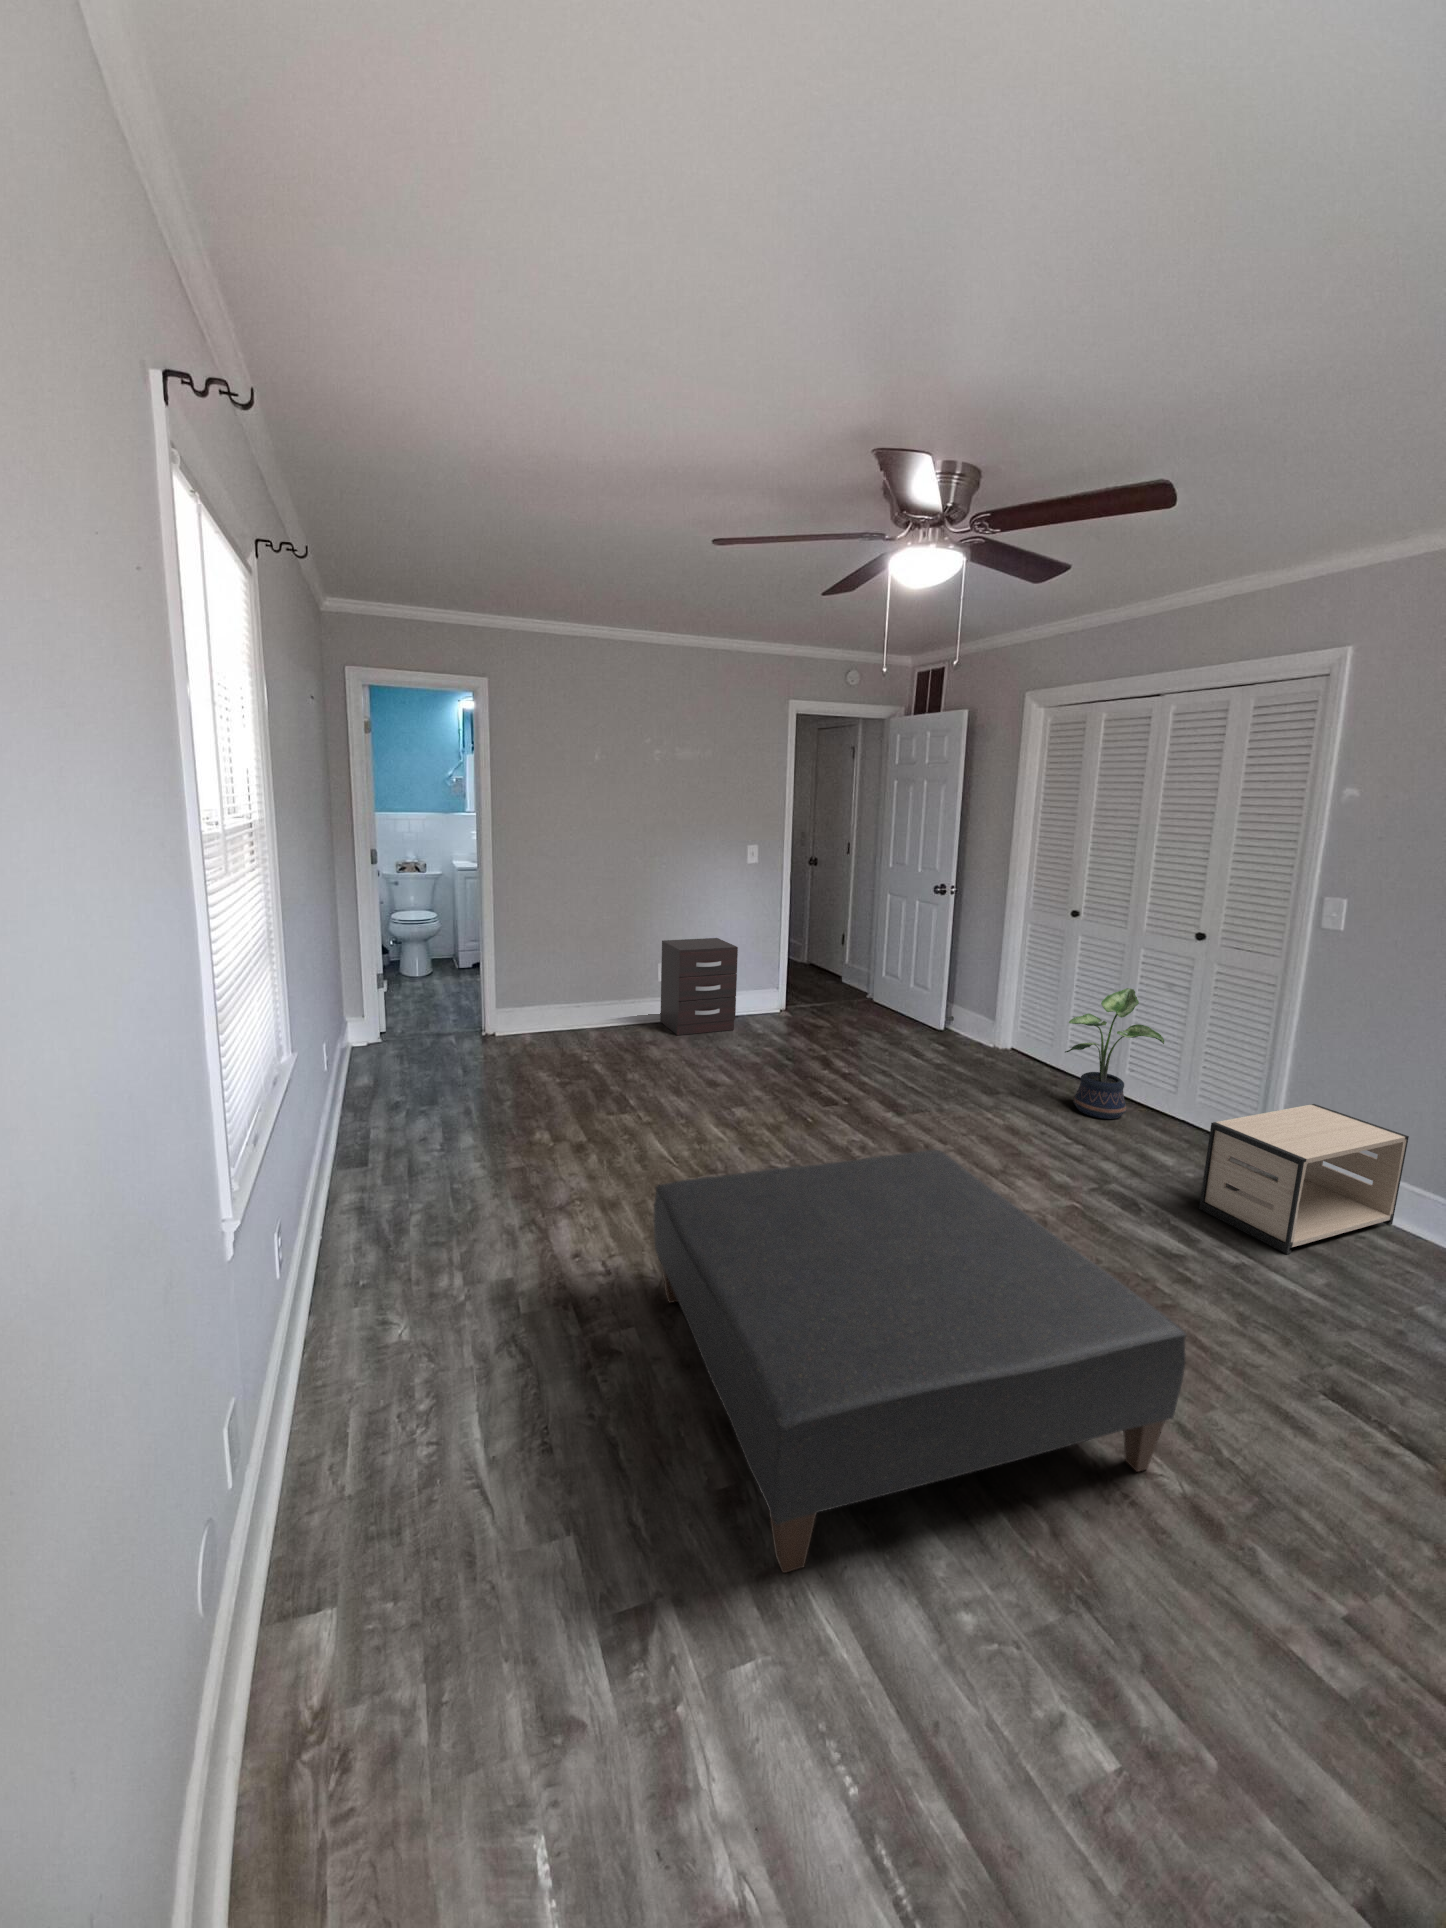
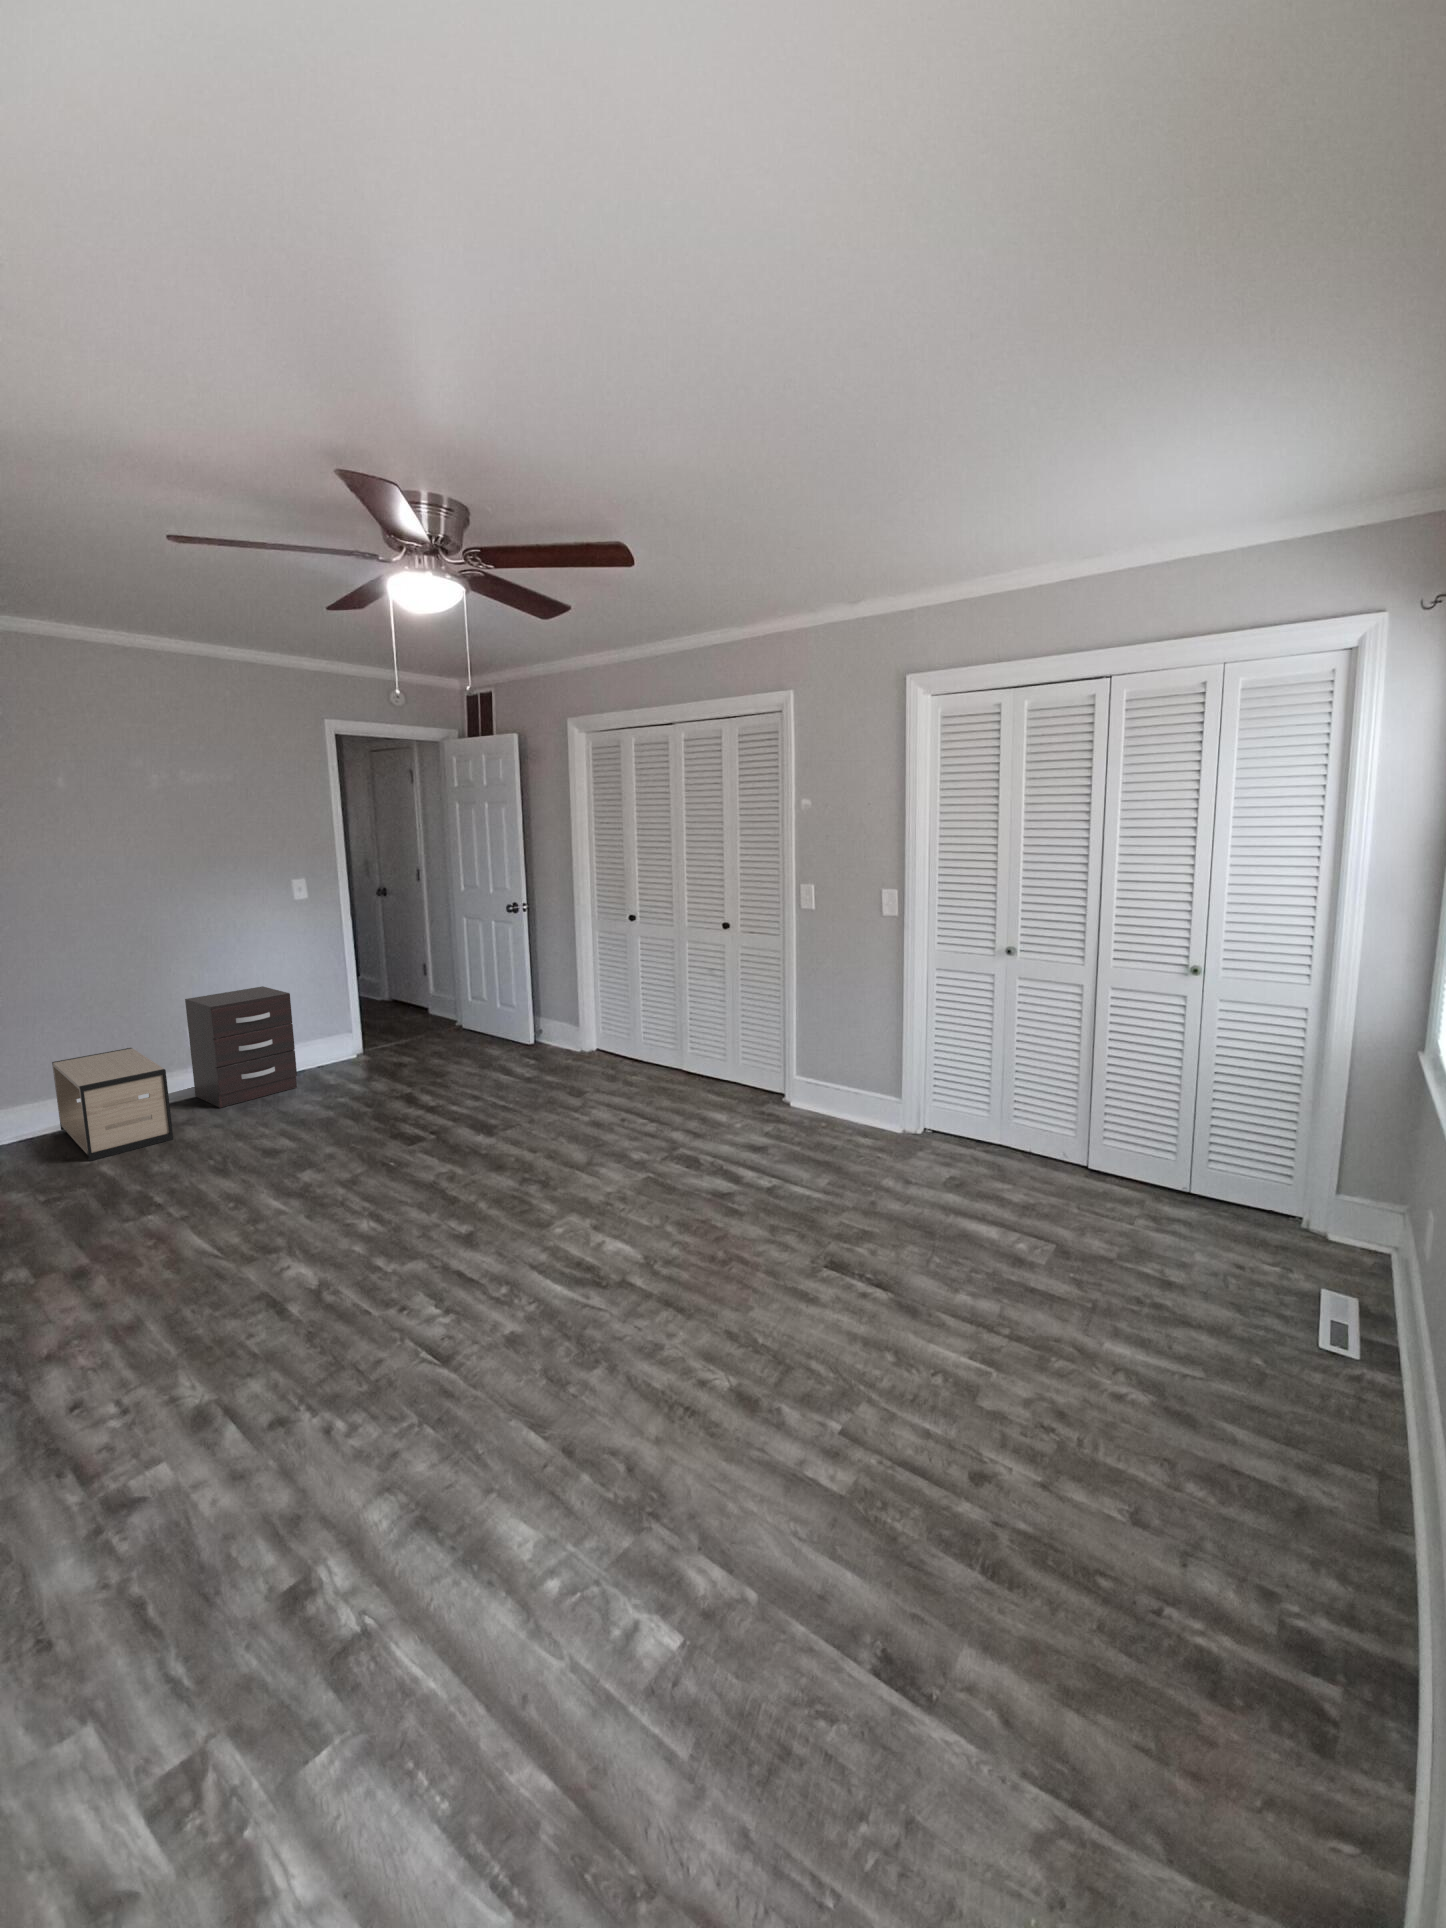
potted plant: present [1065,988,1164,1119] -> none [635,978,711,1096]
nightstand: present [1199,1104,1409,1254] -> present [52,1048,173,1161]
ottoman: present [653,1150,1187,1573] -> none [177,1159,718,1637]

